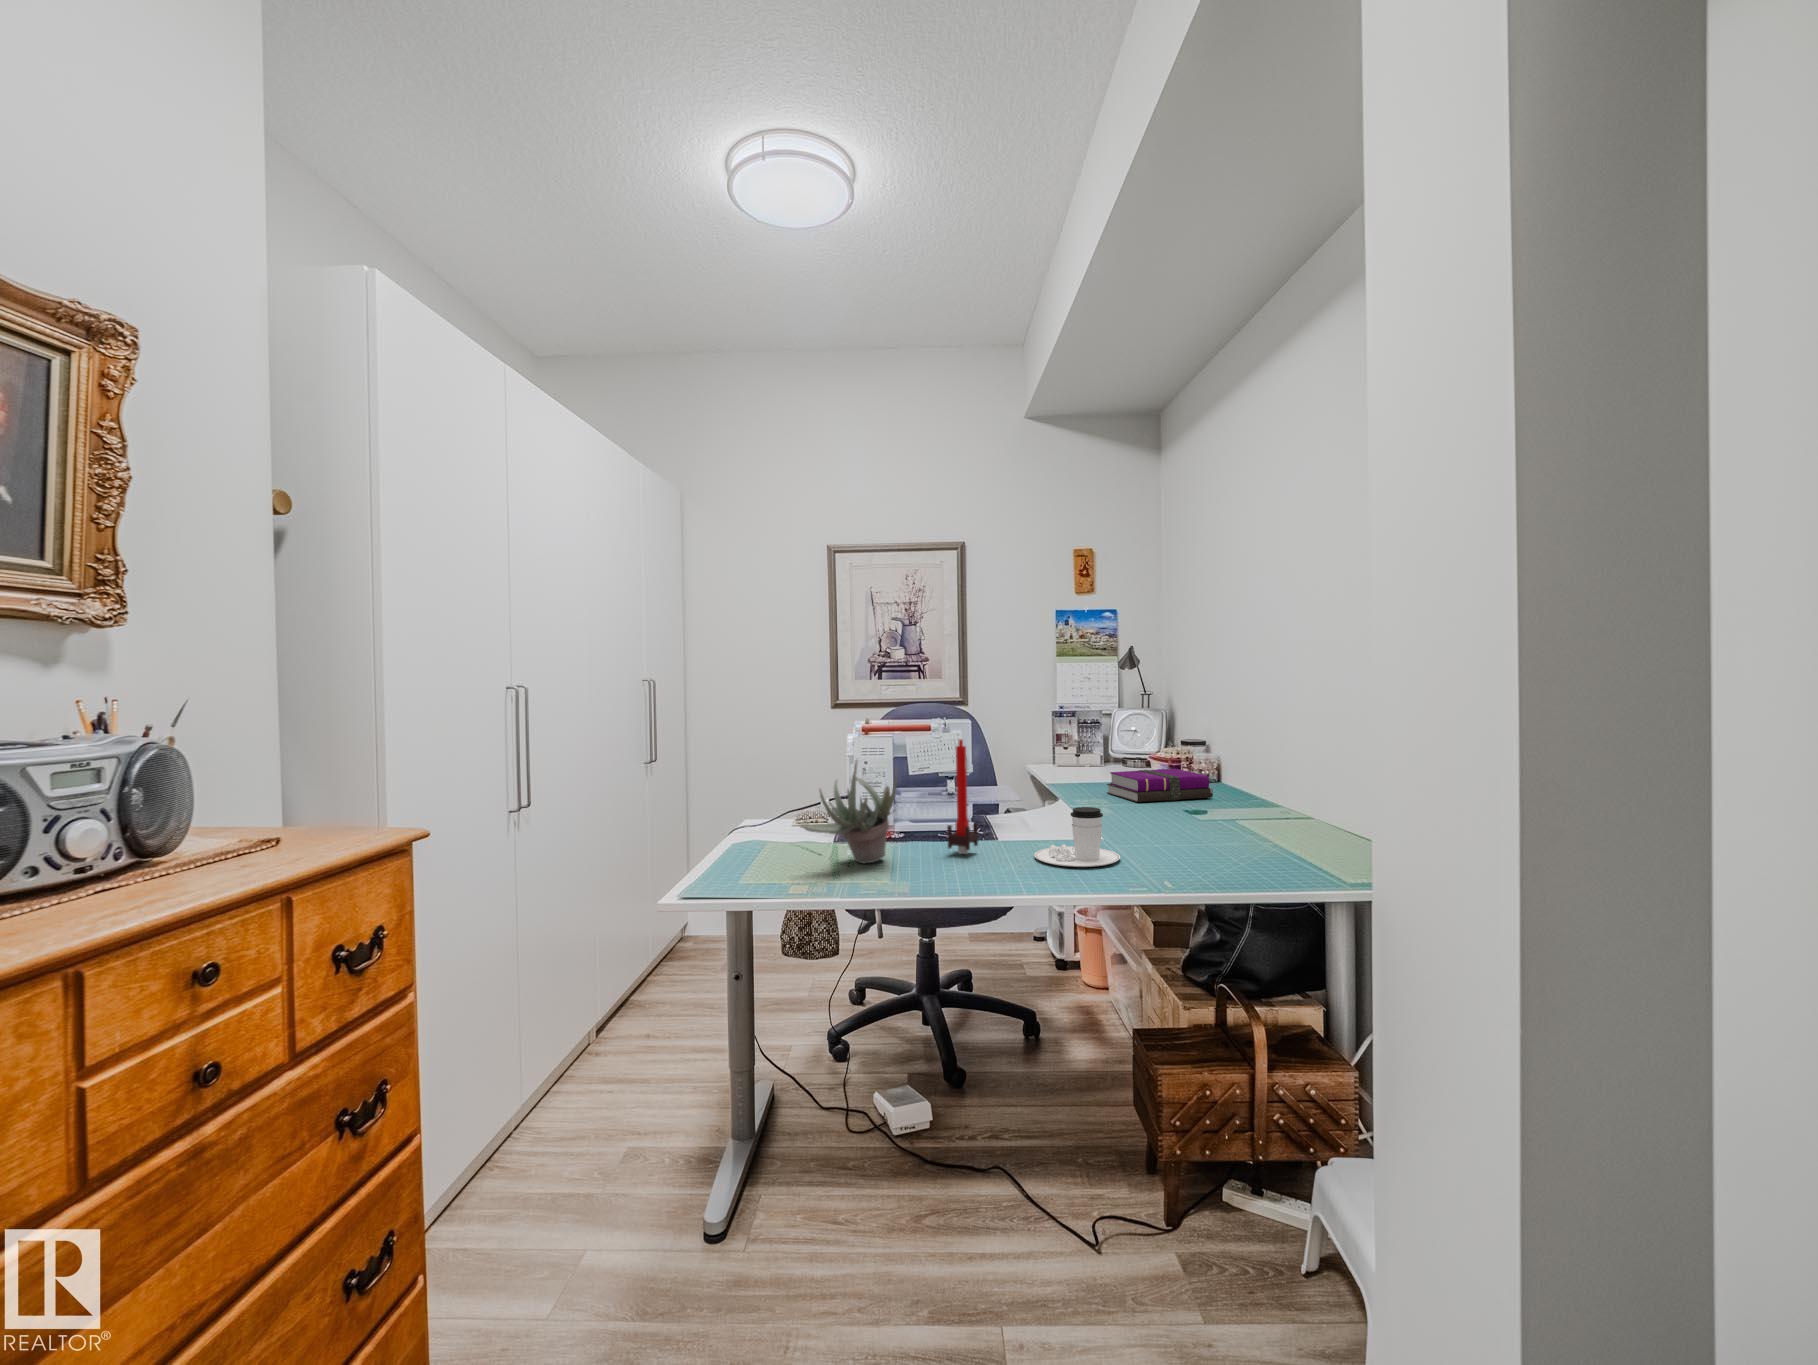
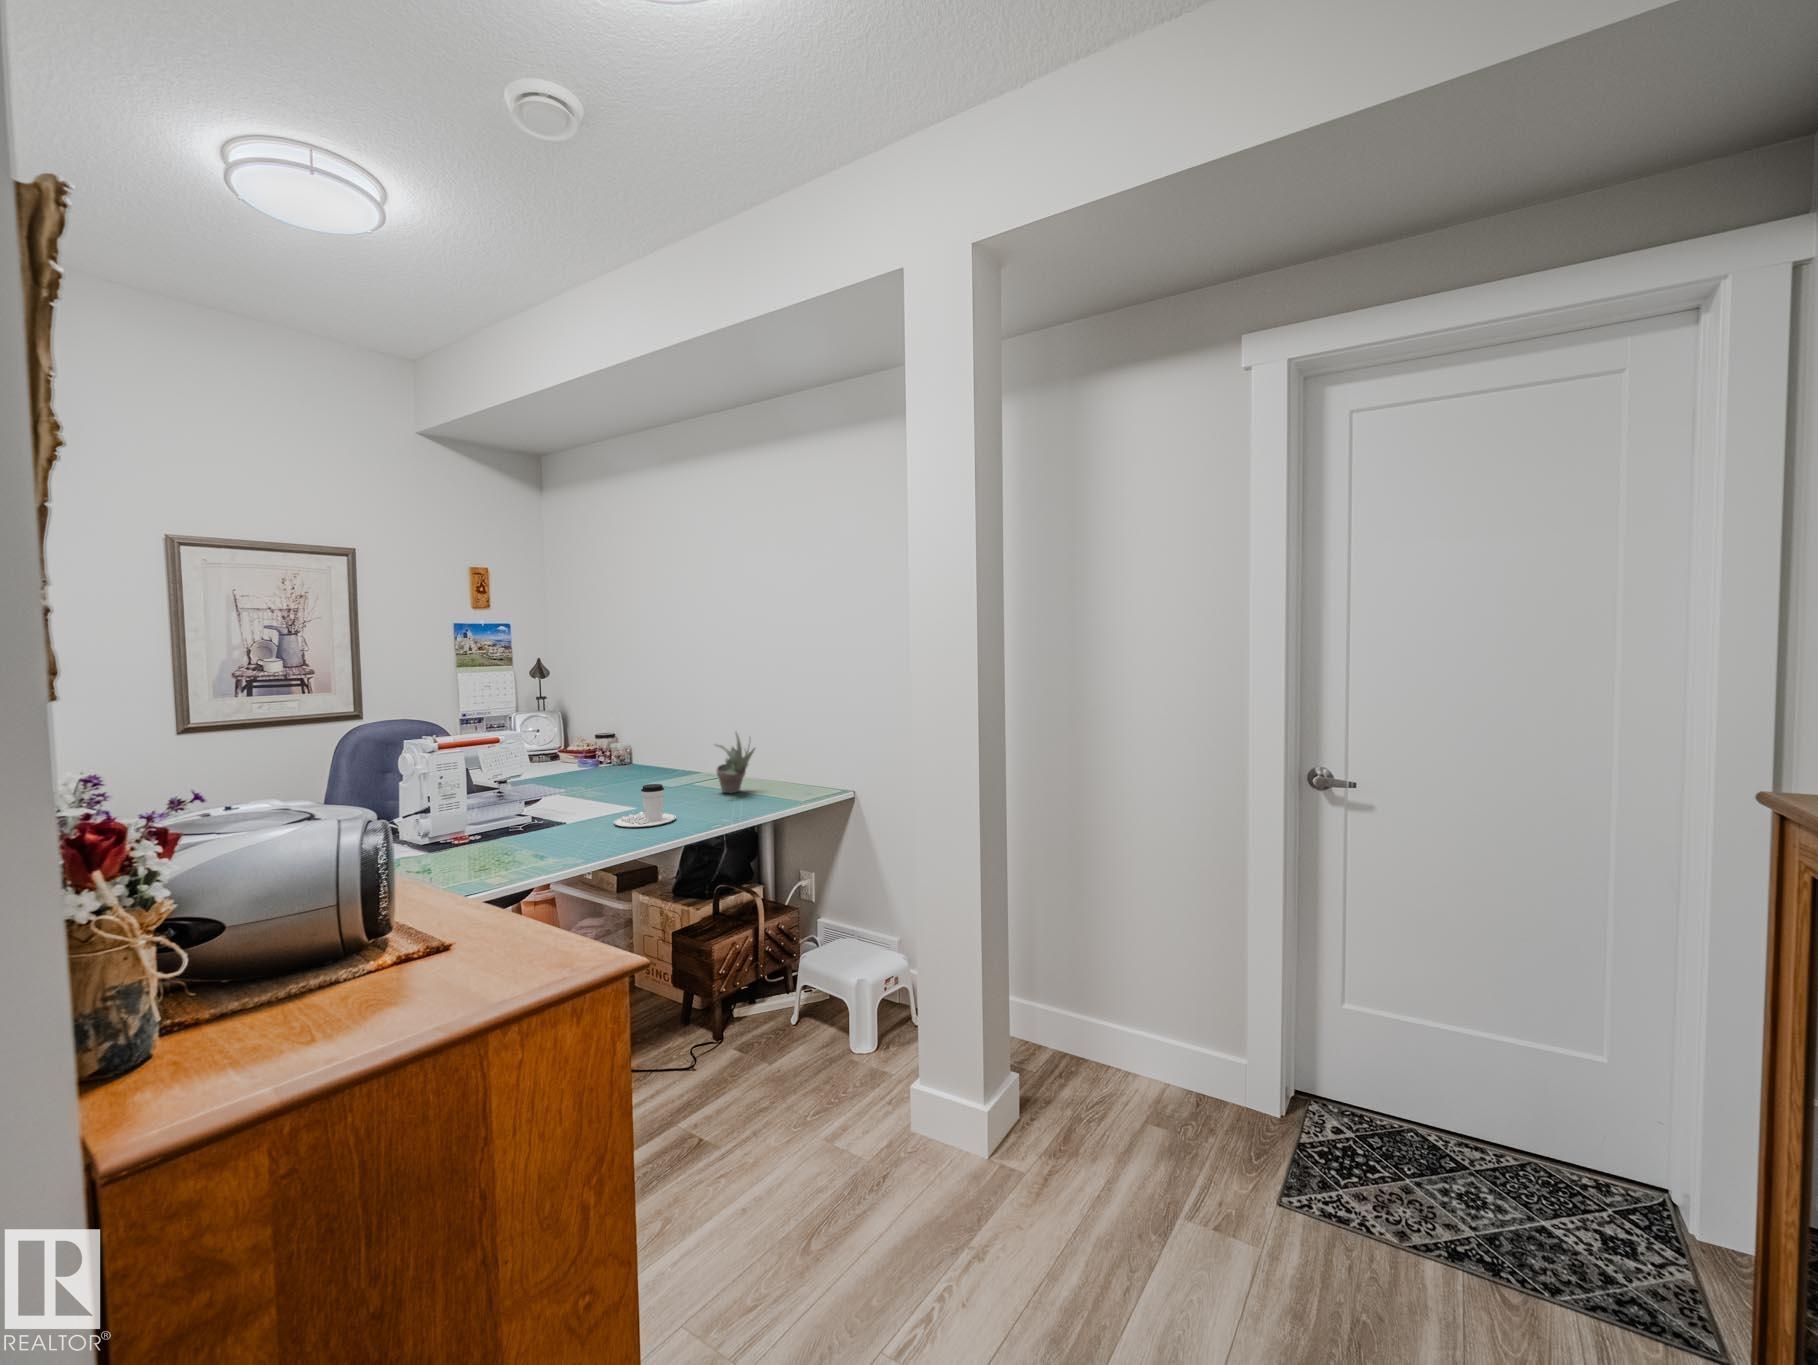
candle: present [947,739,978,854] -> none [550,746,572,836]
succulent plant: present [800,760,897,863] -> present [716,732,755,793]
notebook: present [1107,769,1213,802] -> none [565,757,649,785]

